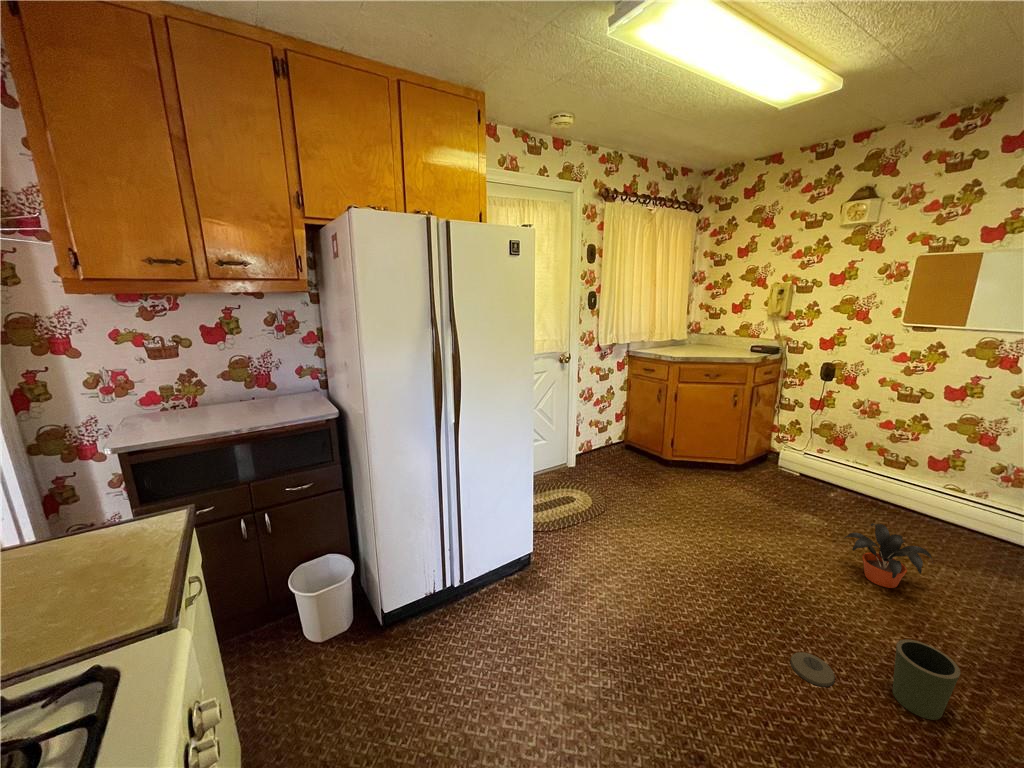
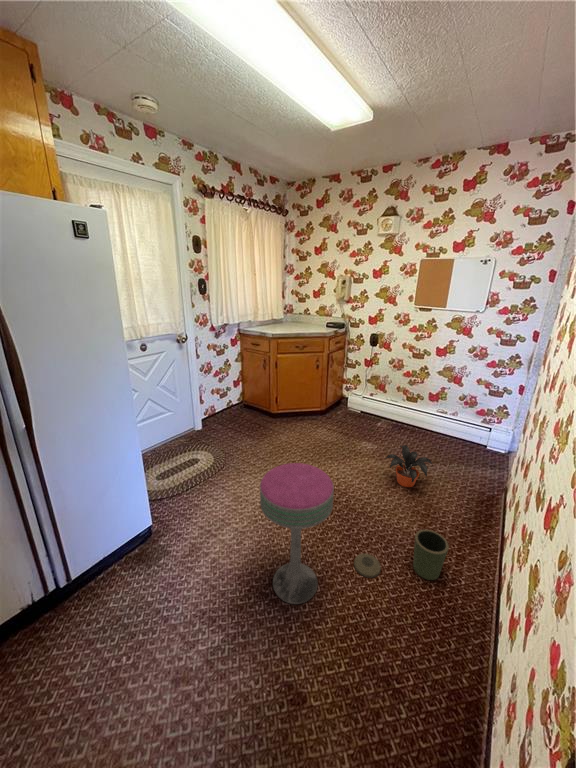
bar stool: none [670,504,769,685] -> present [260,463,334,604]

